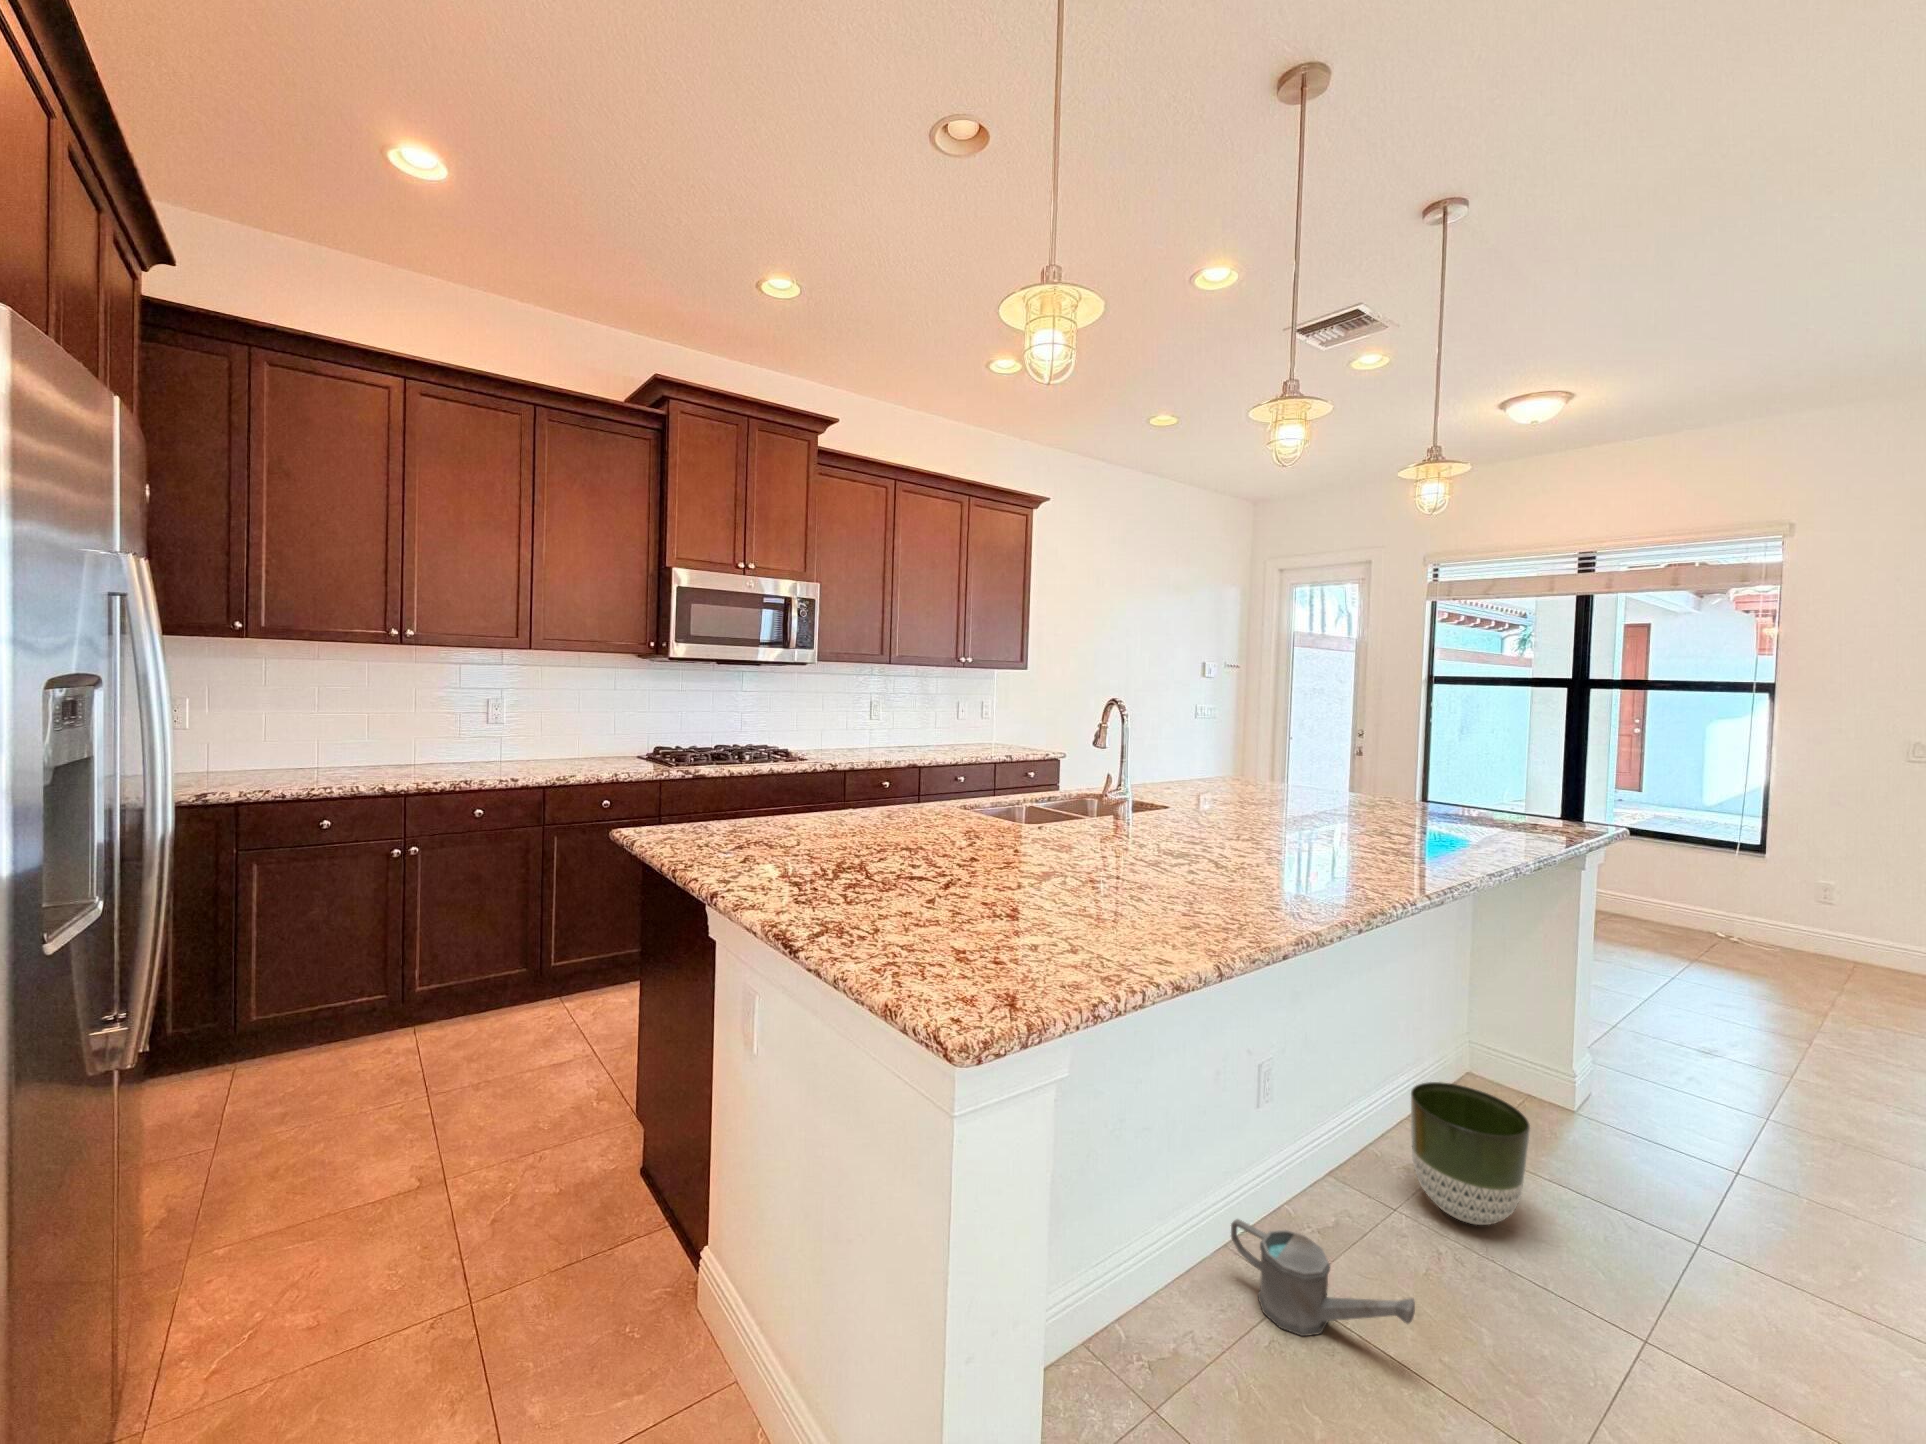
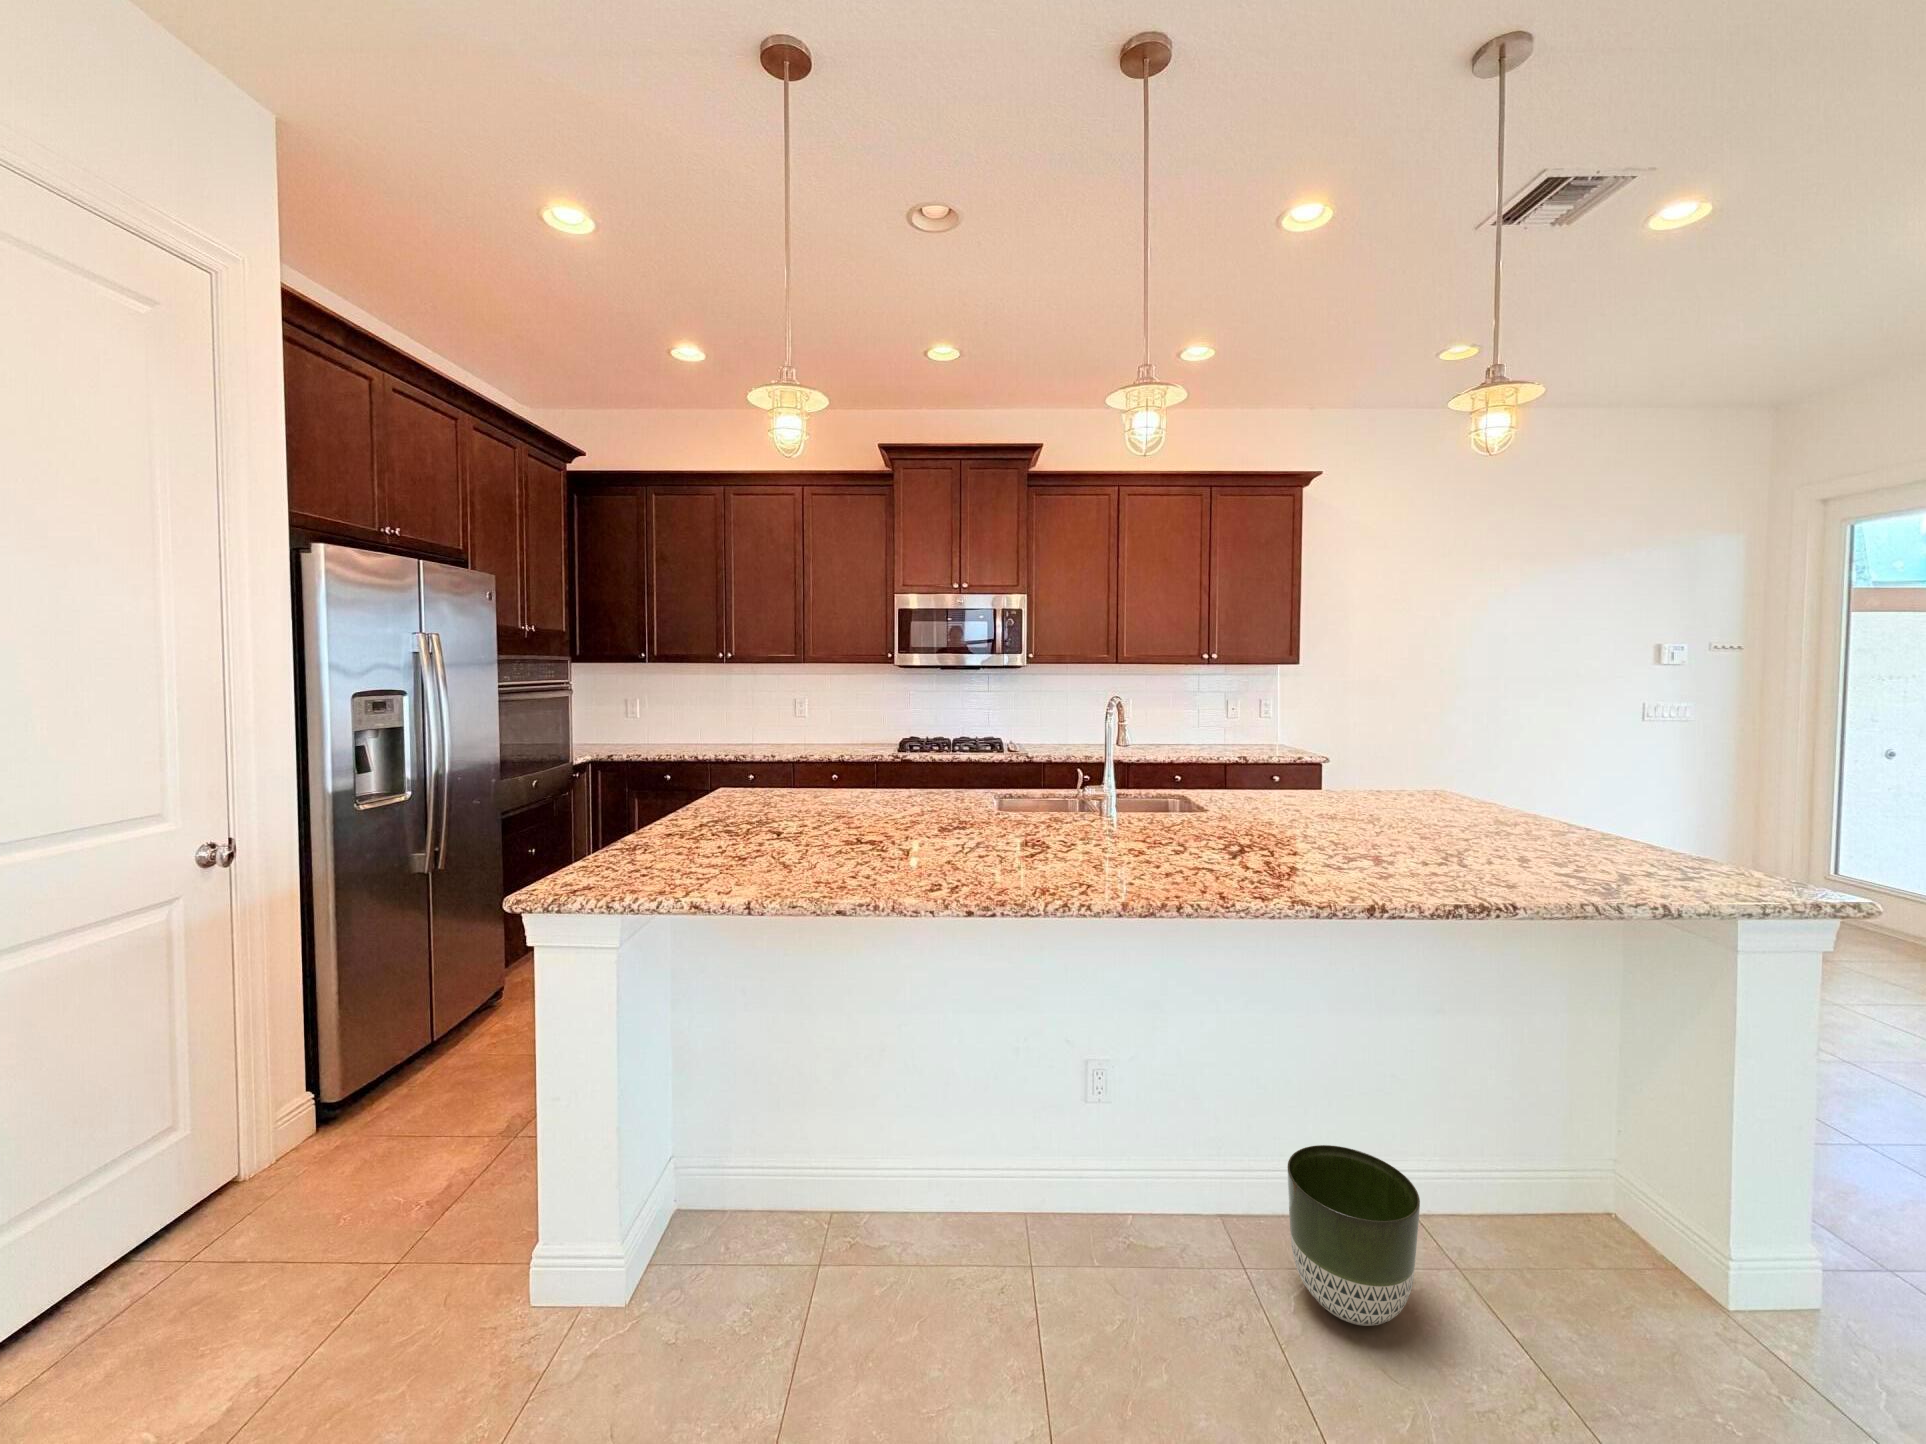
watering can: present [1231,1219,1415,1336] -> none [1004,1182,1074,1307]

